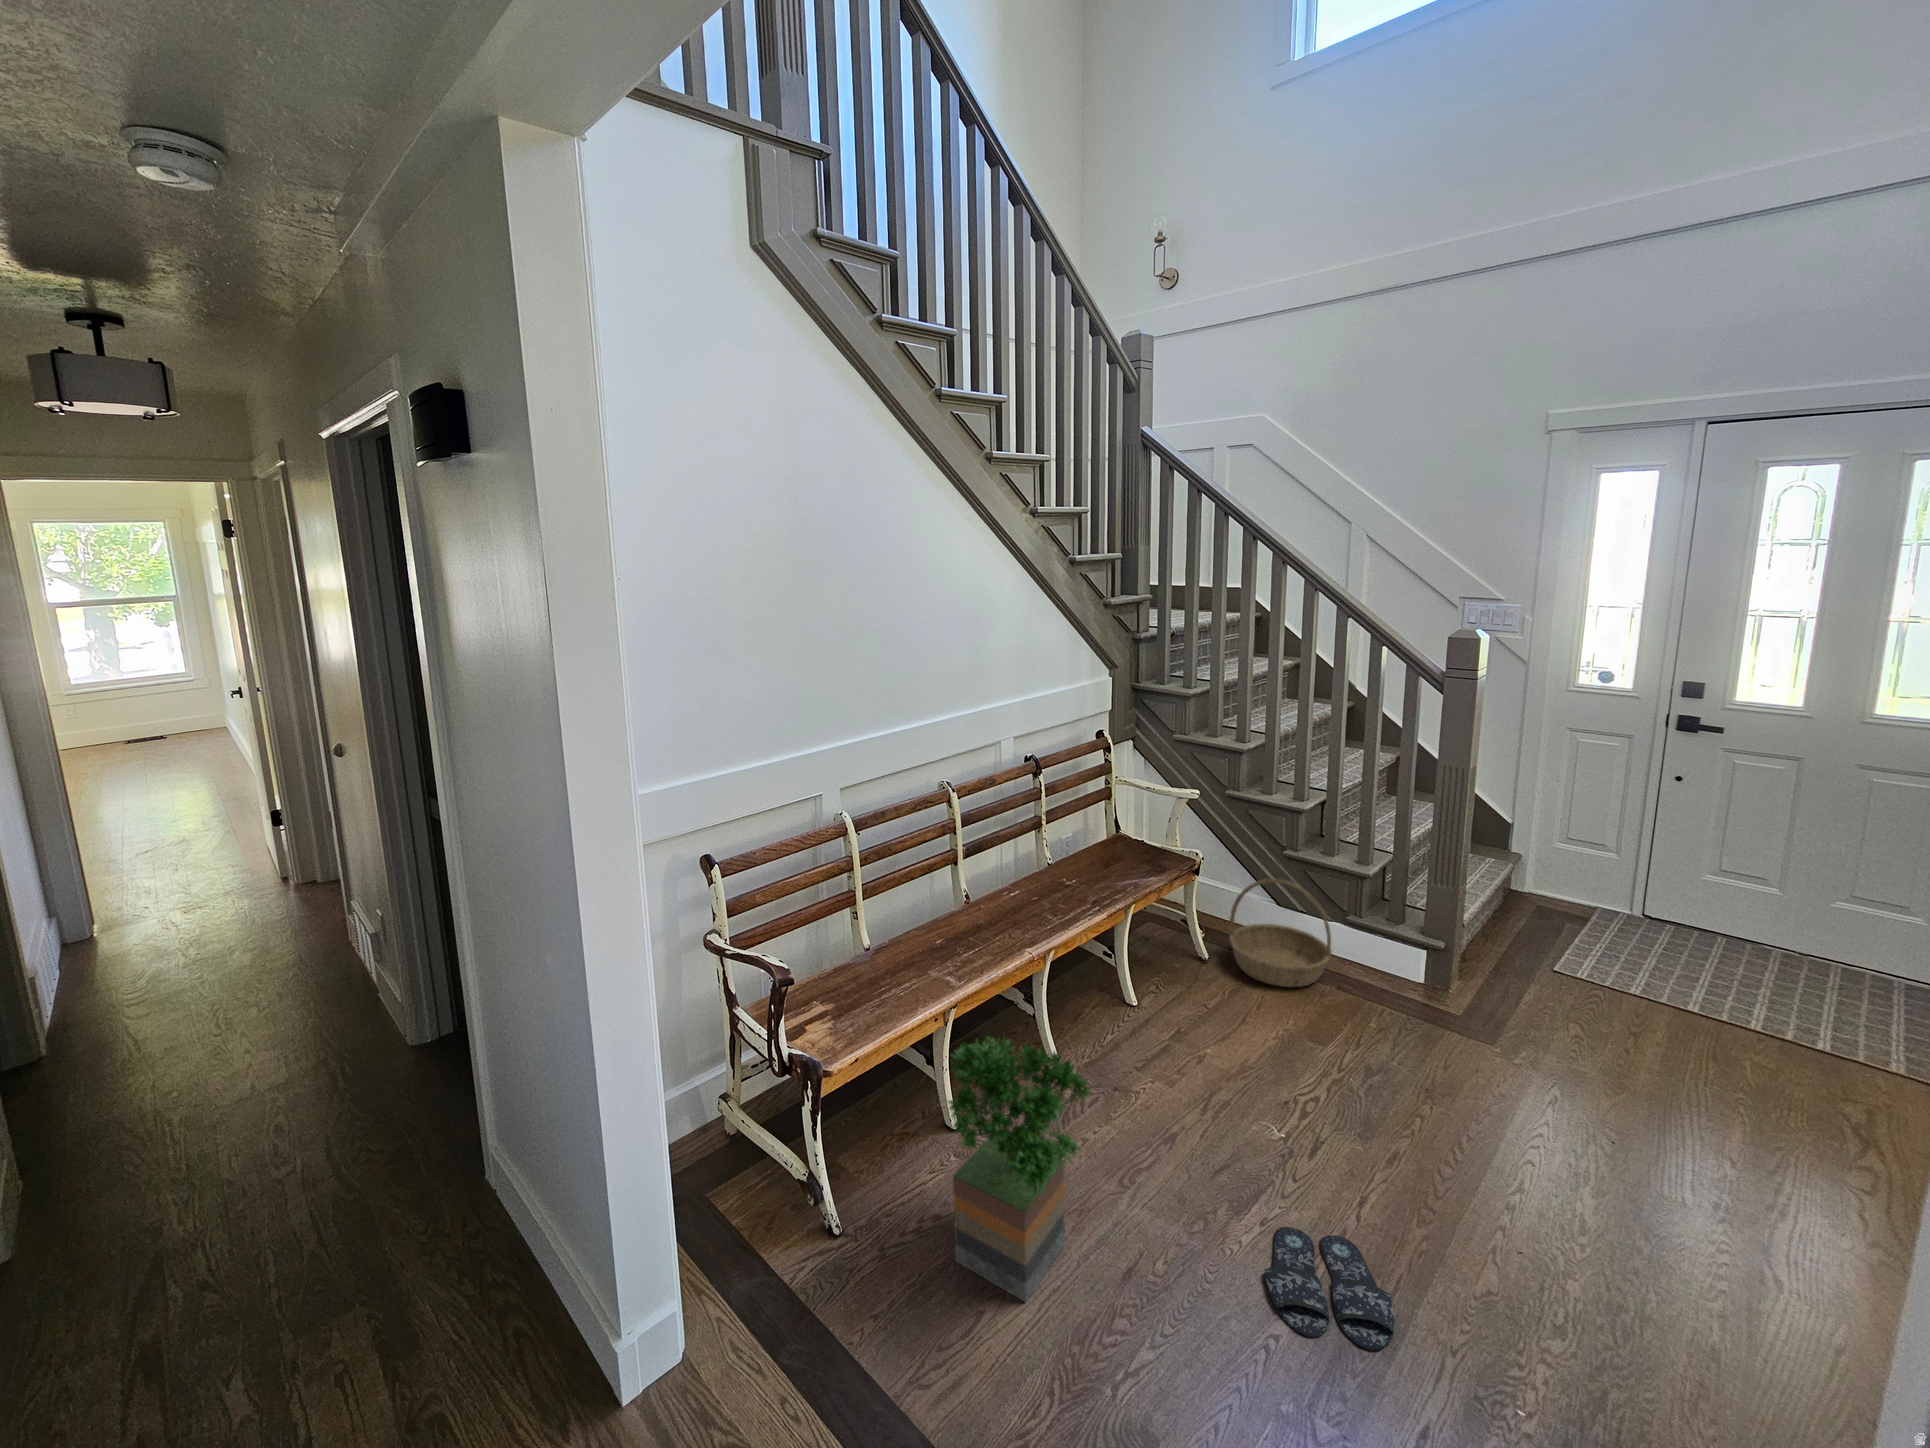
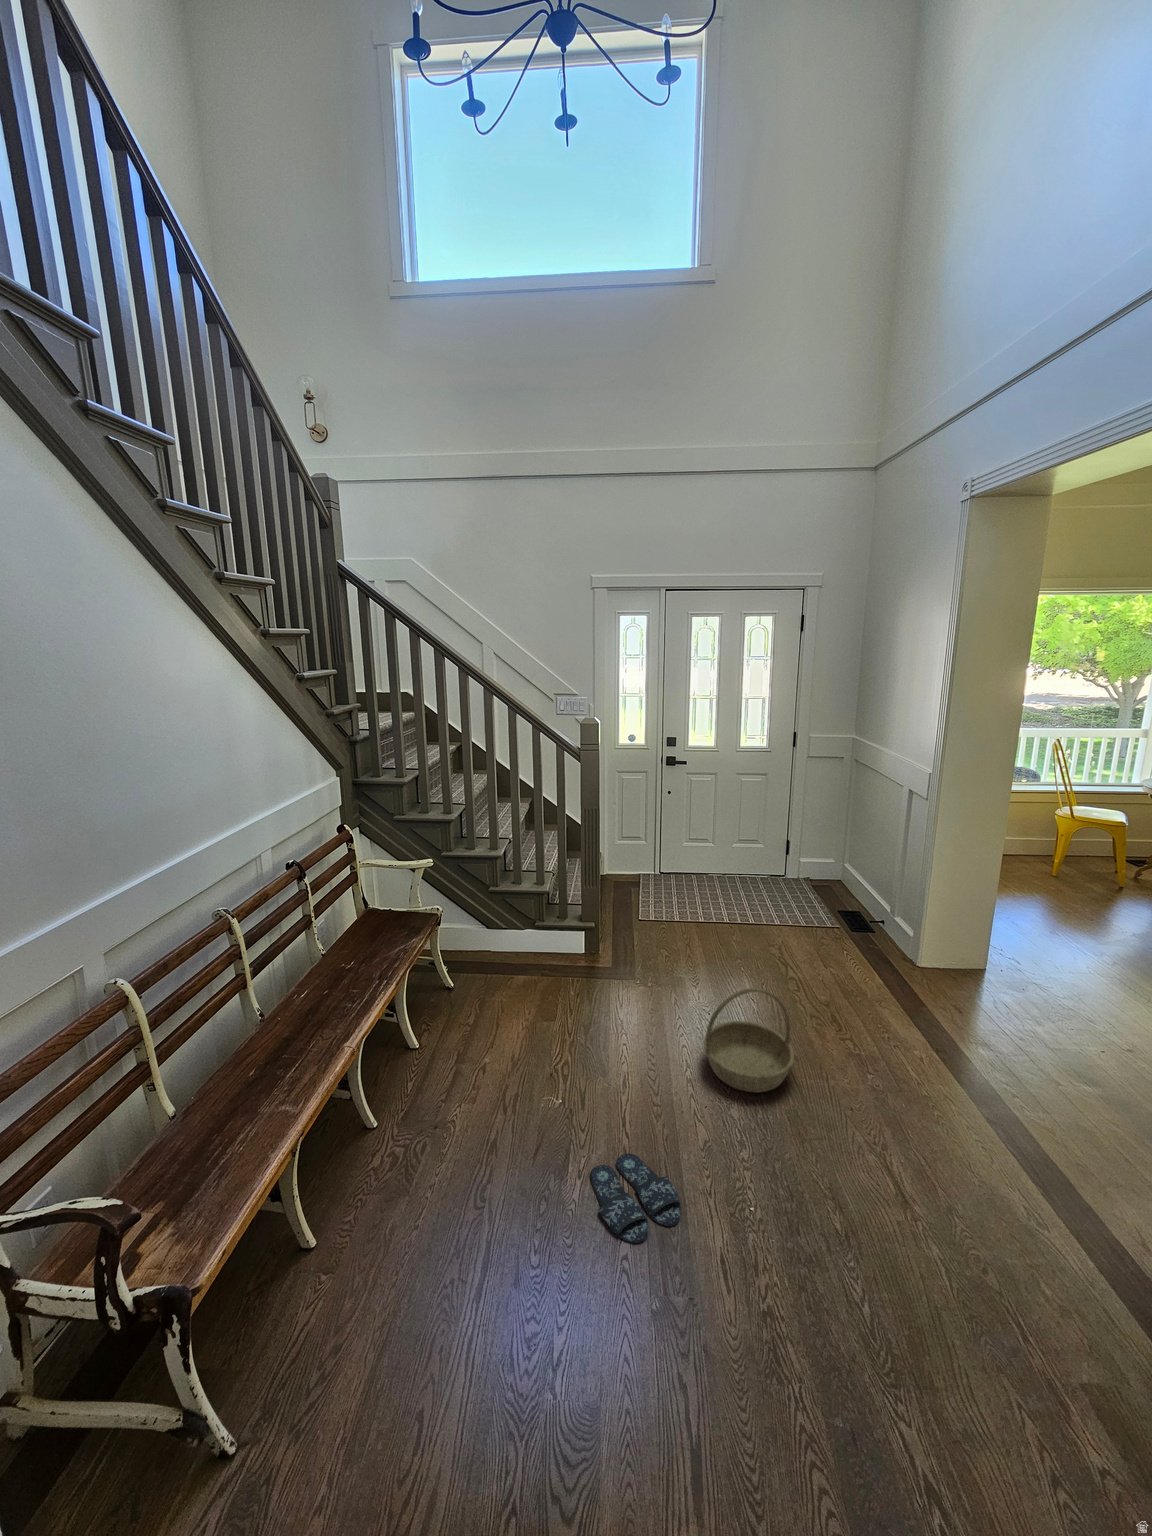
basket: present [1229,879,1332,987] -> present [704,988,794,1092]
potted tree: present [949,1038,1092,1302] -> none [337,1134,489,1384]

